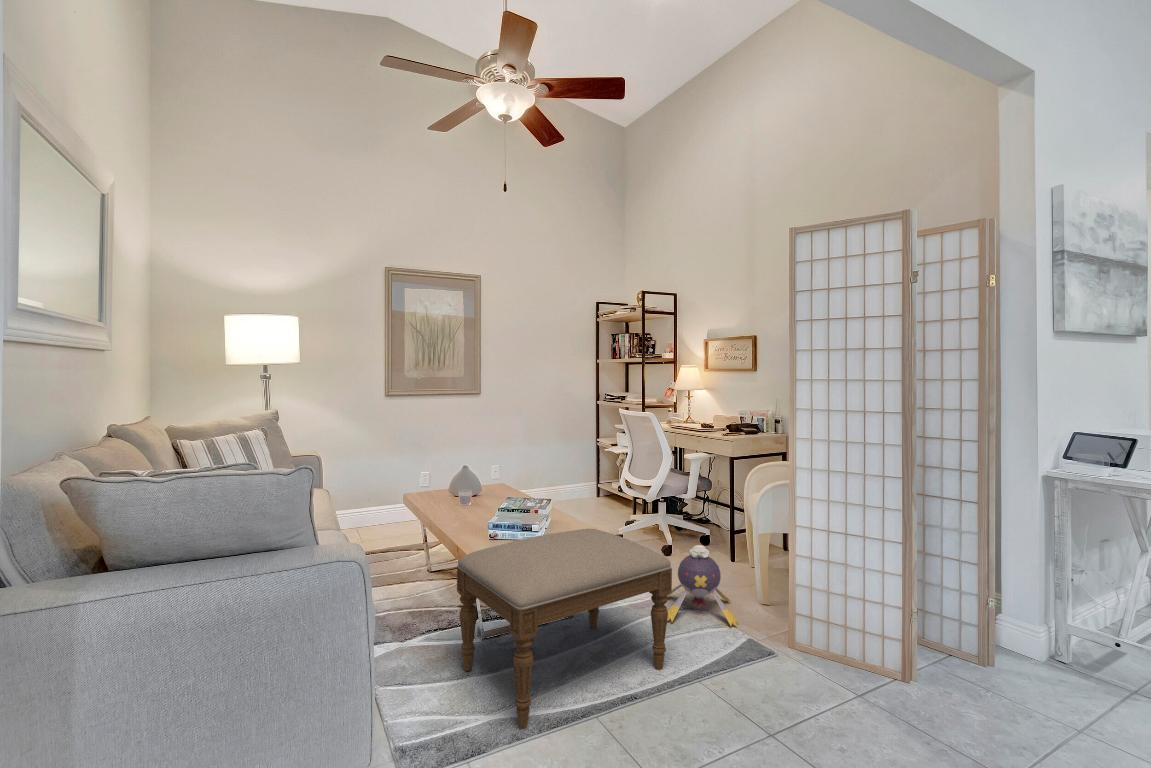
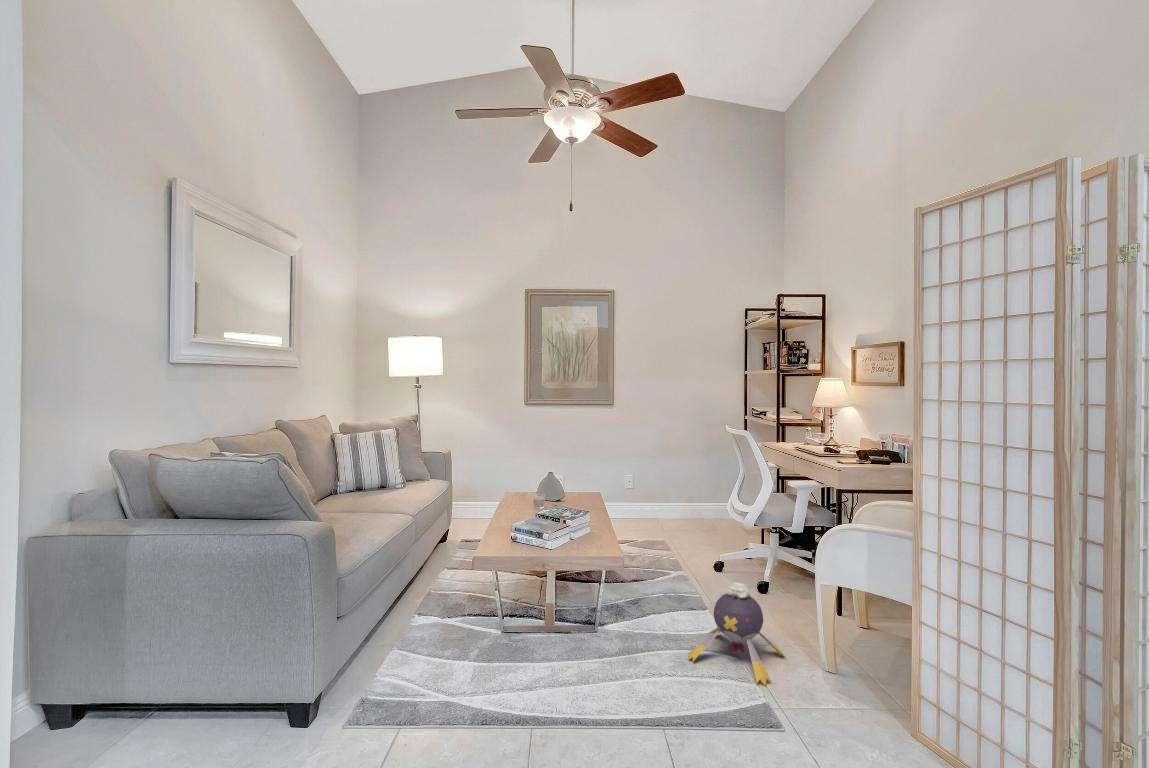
ottoman: present [457,529,672,728] -> none [455,543,650,717]

